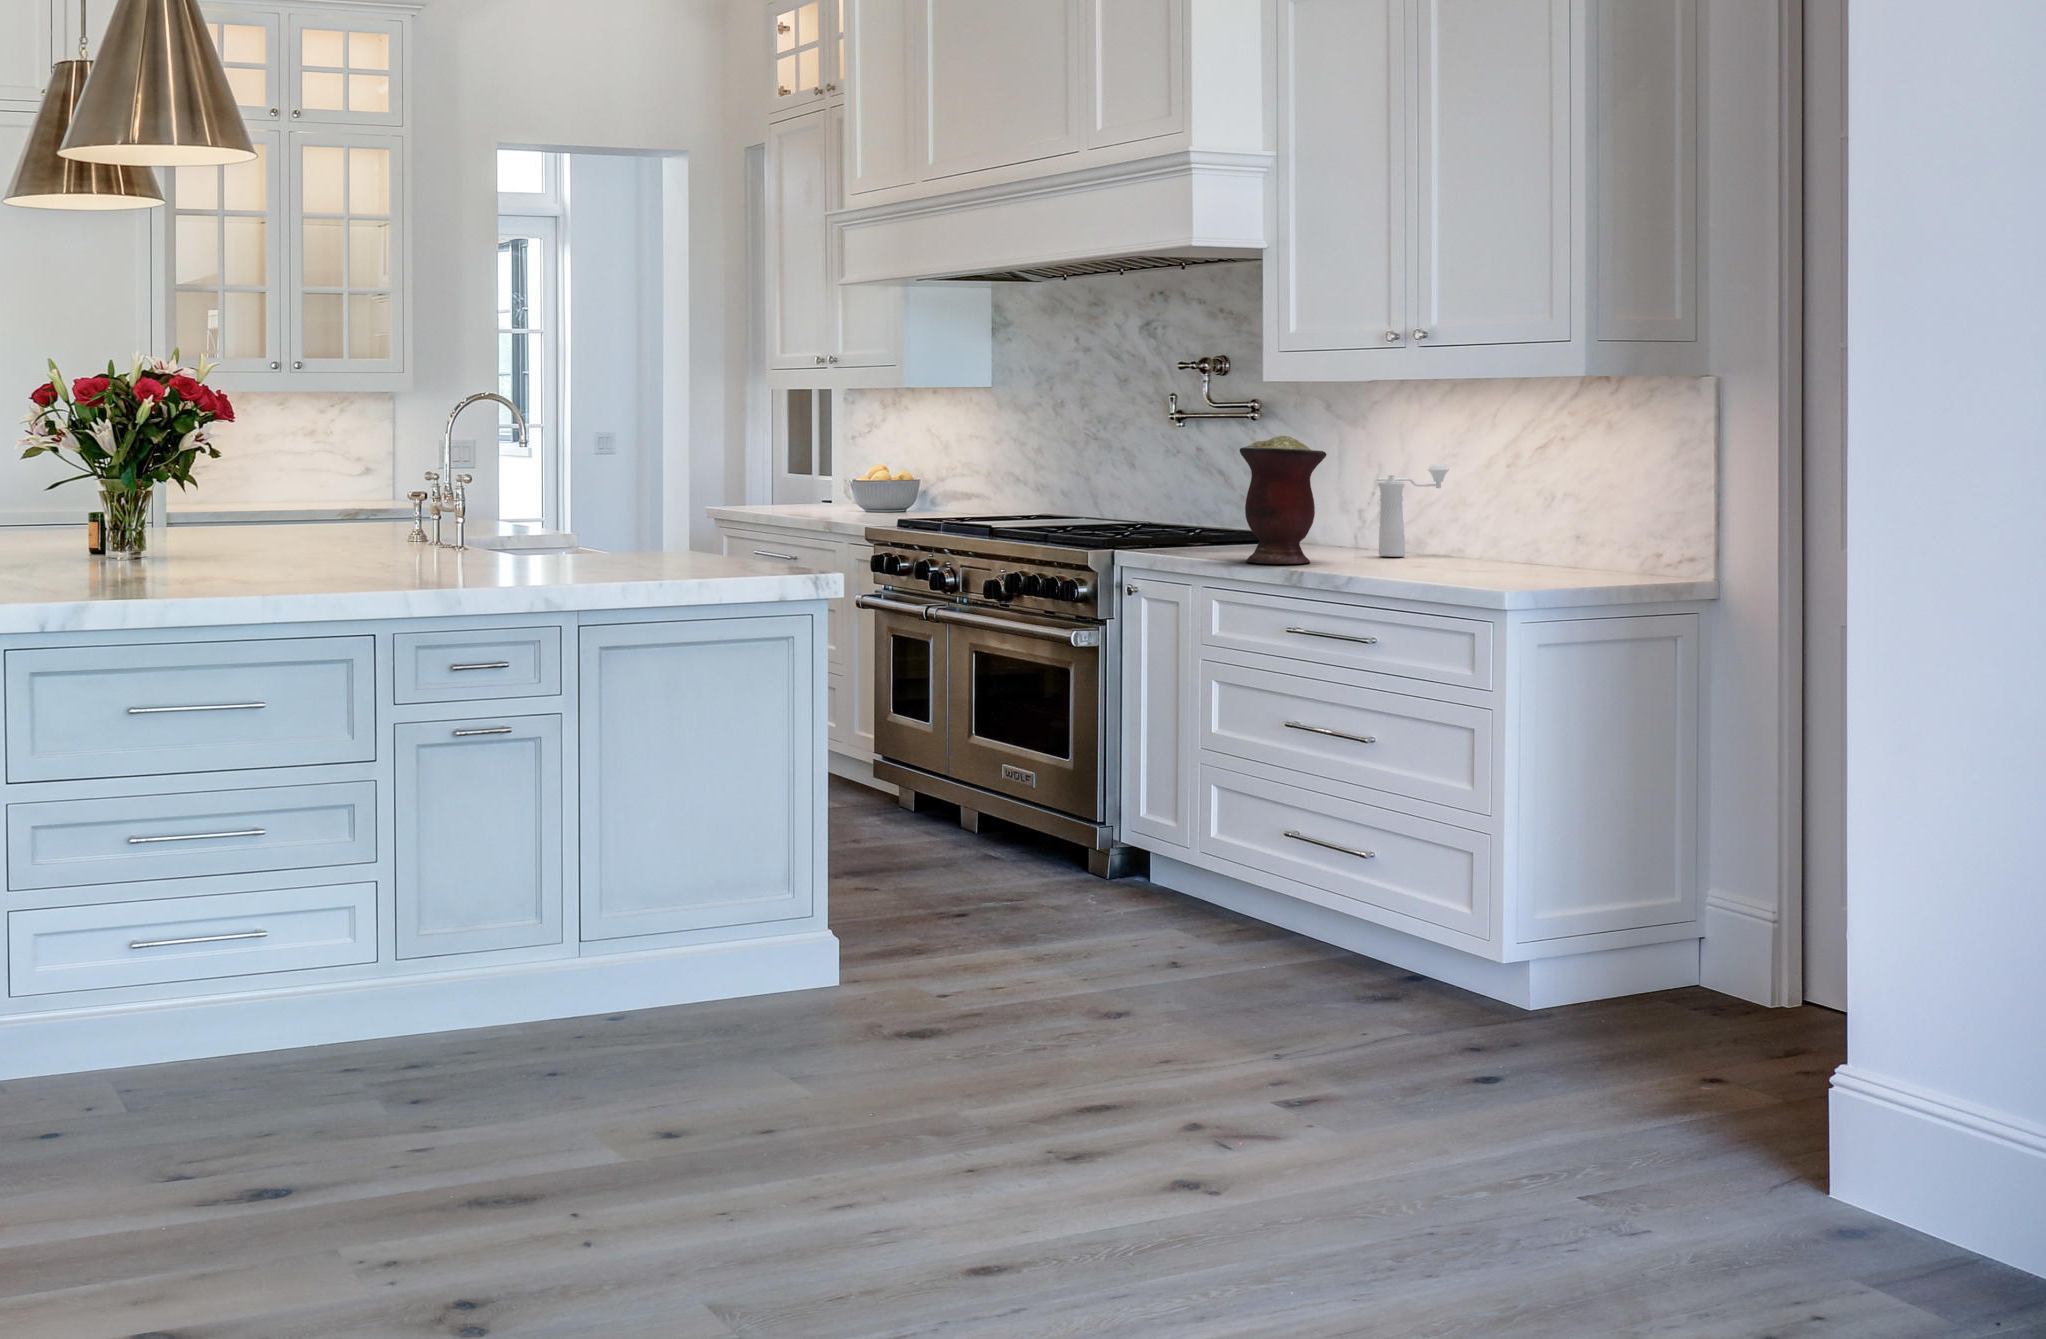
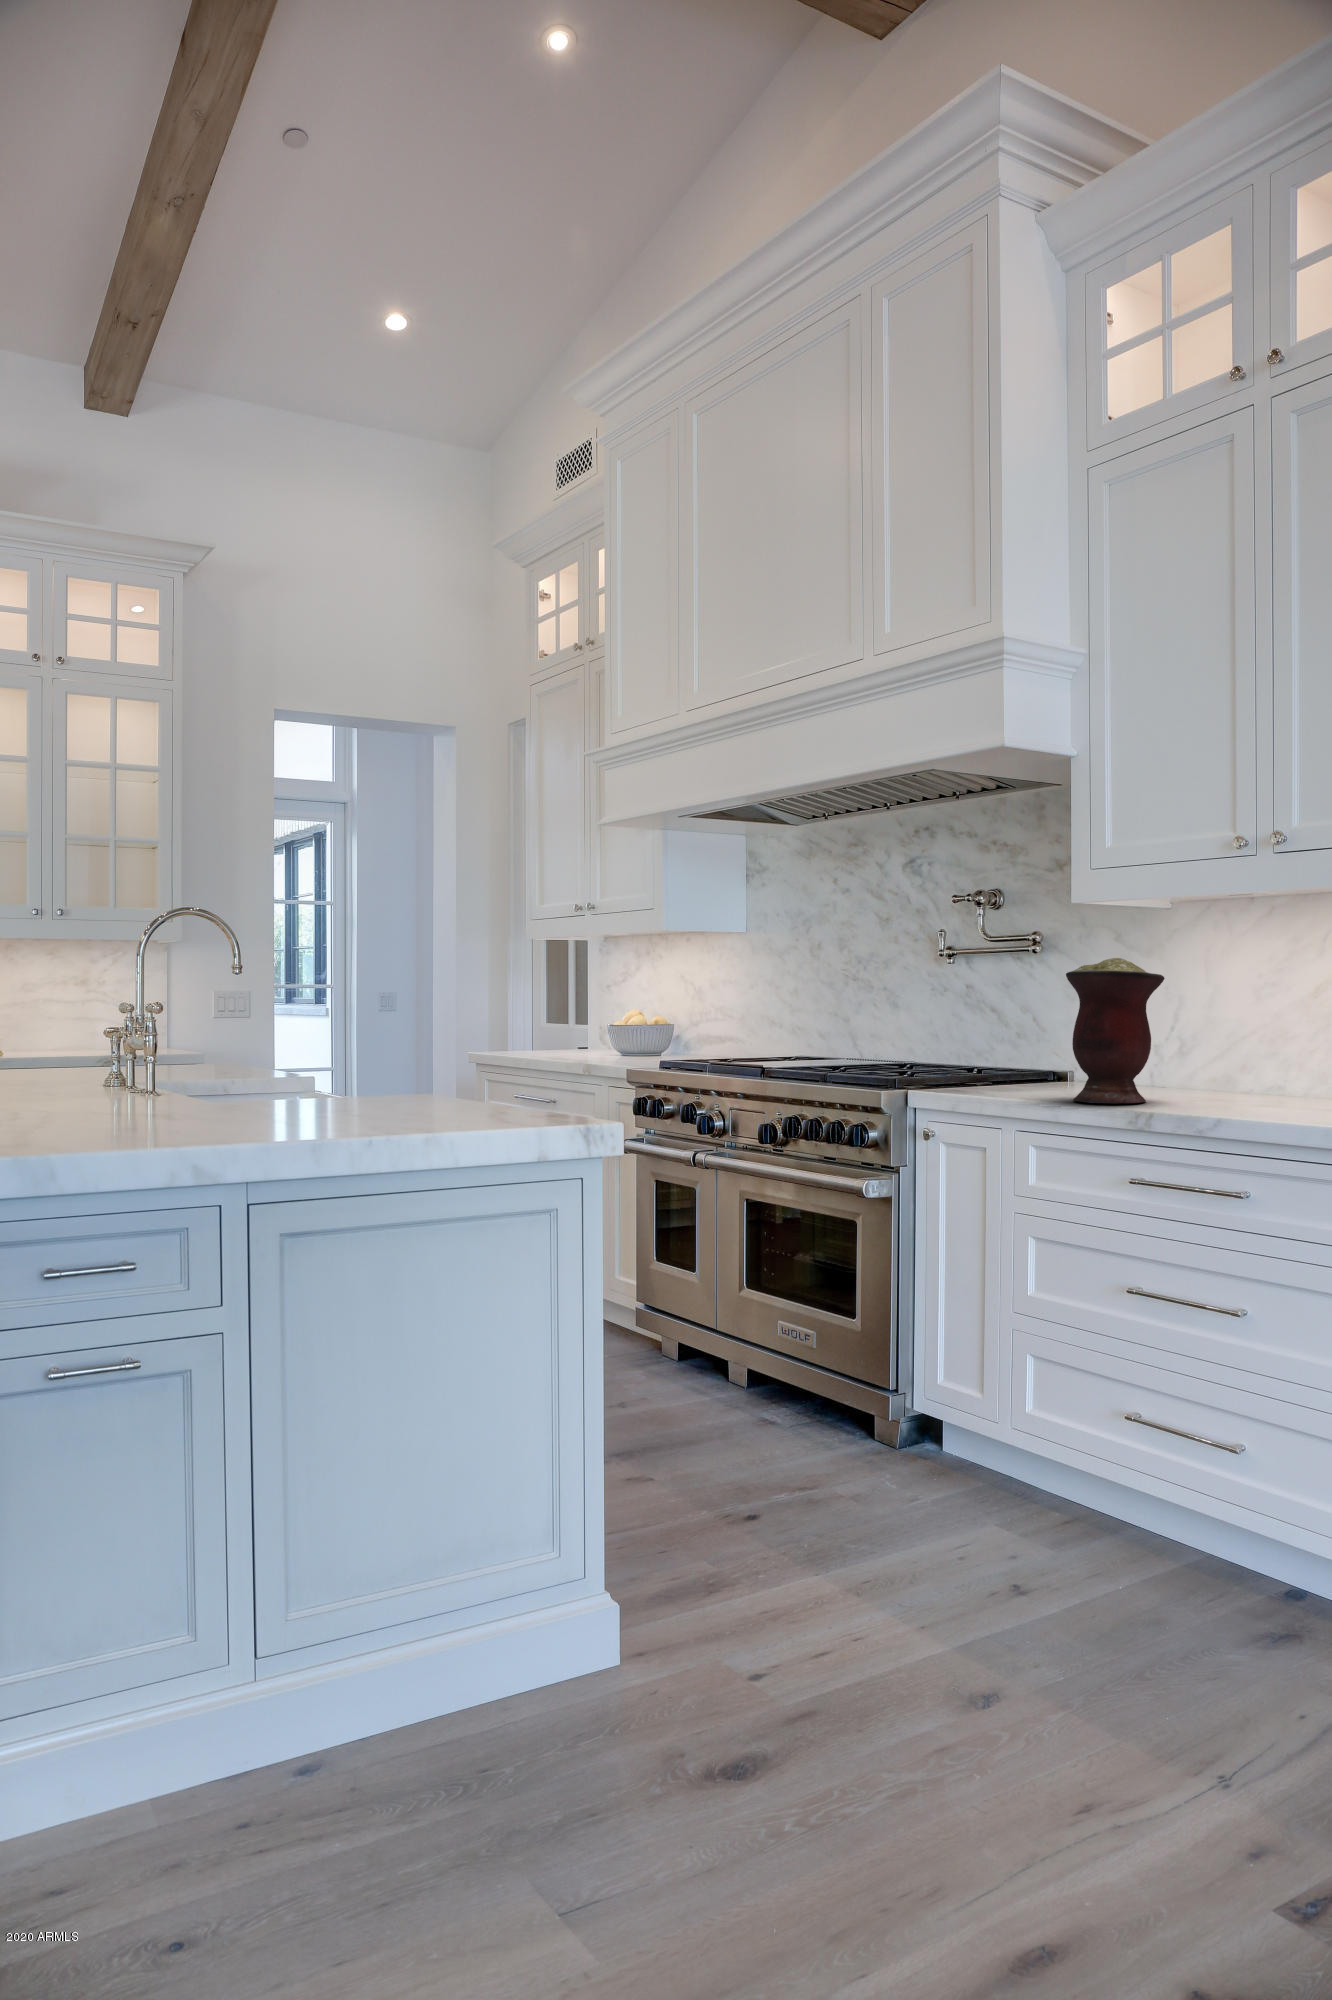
pepper mill: present [1377,464,1449,557] -> none [1204,992,1276,1093]

